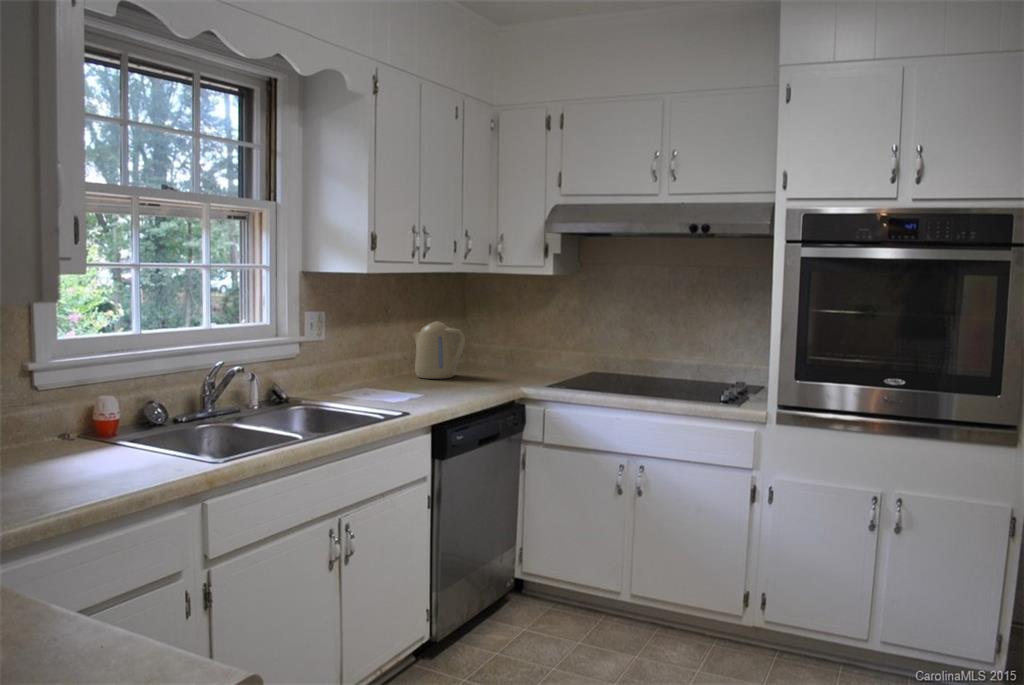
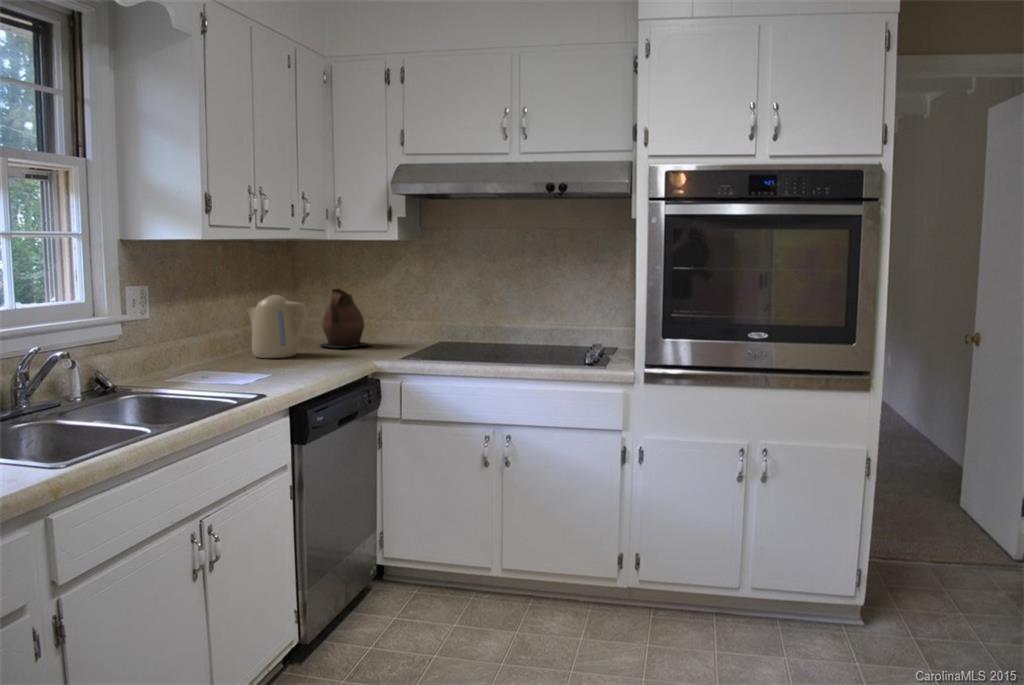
ceramic pitcher: none [475,317,526,372] -> present [321,288,372,348]

